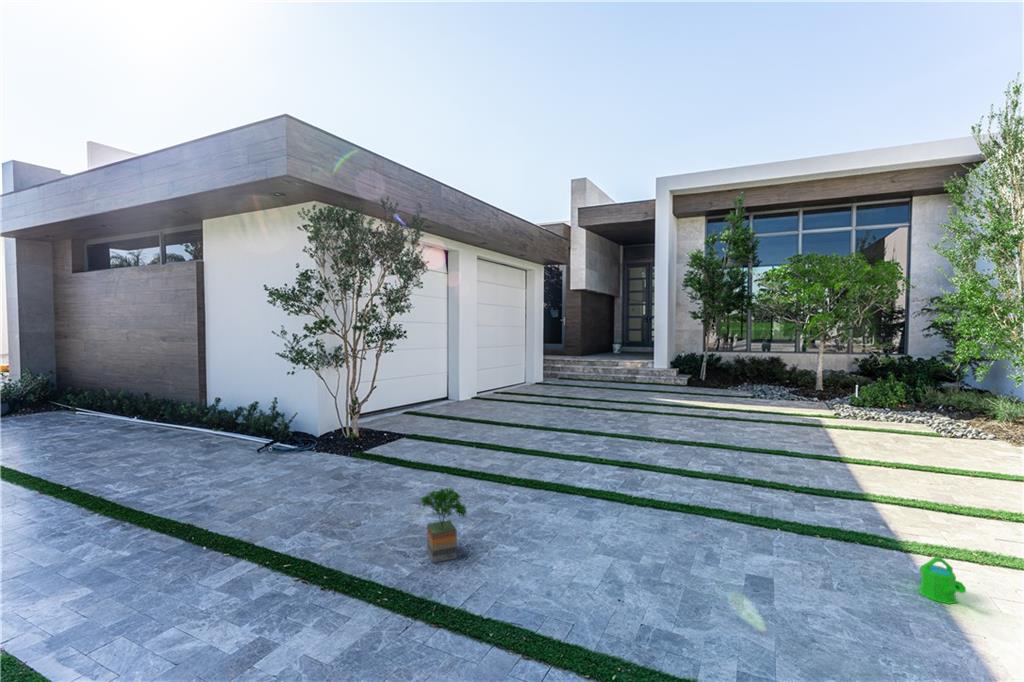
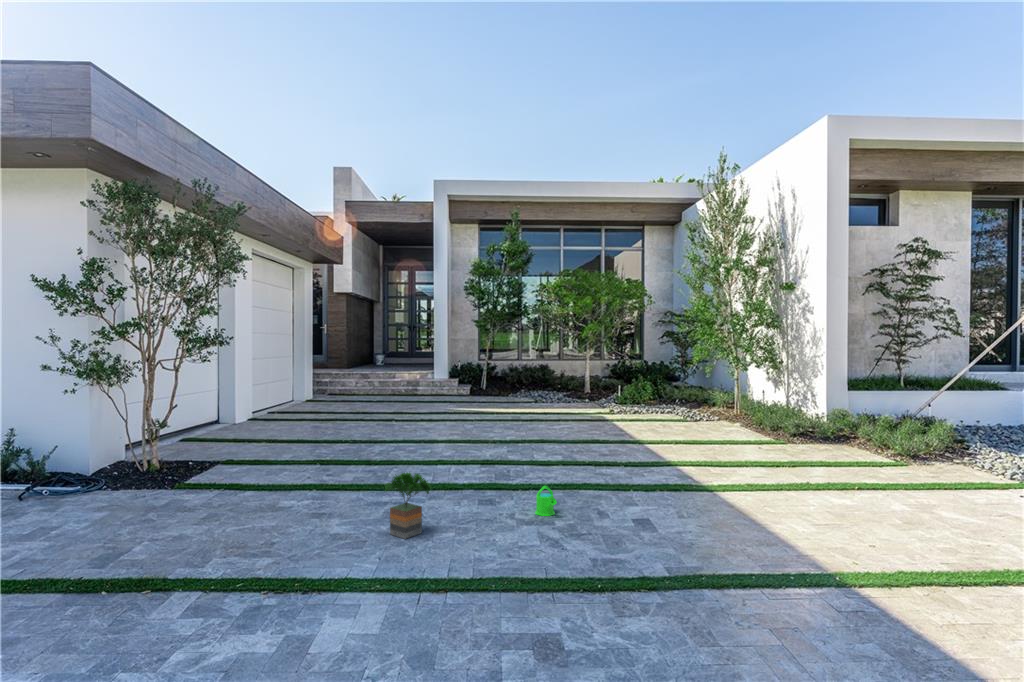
watering can: present [918,557,966,604] -> present [535,486,557,516]

